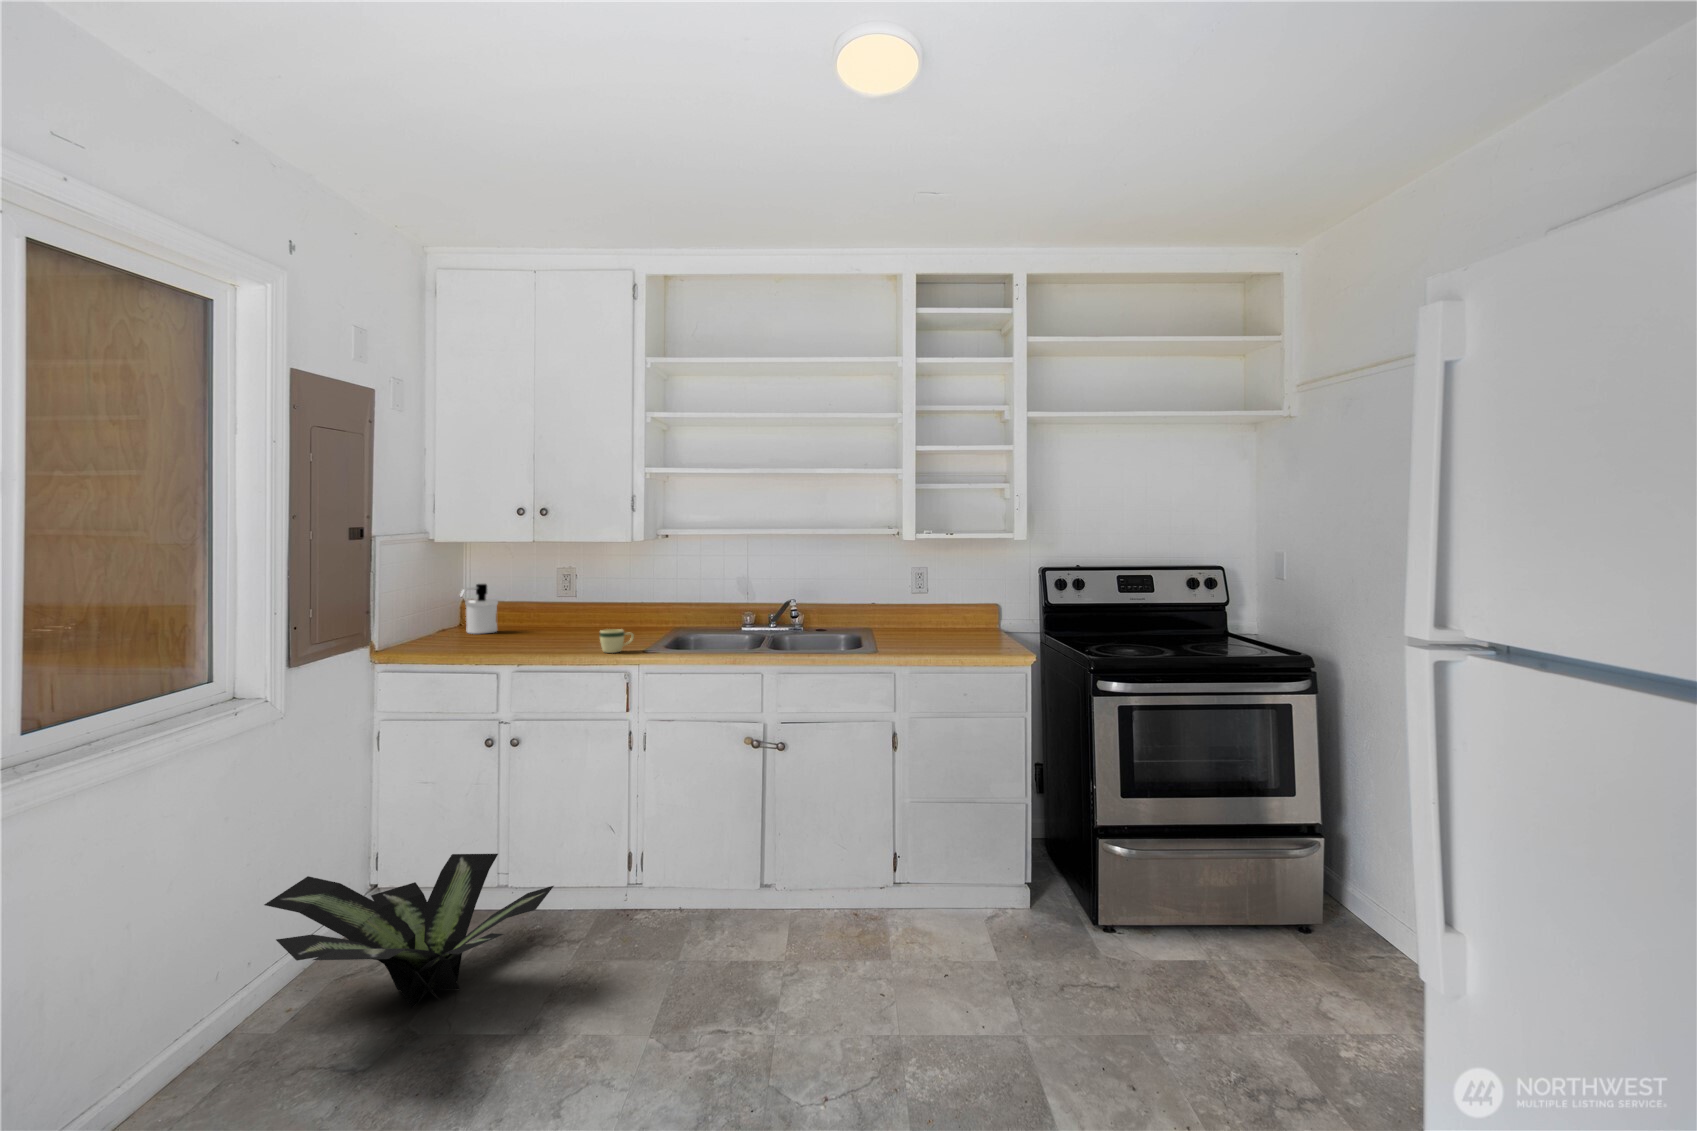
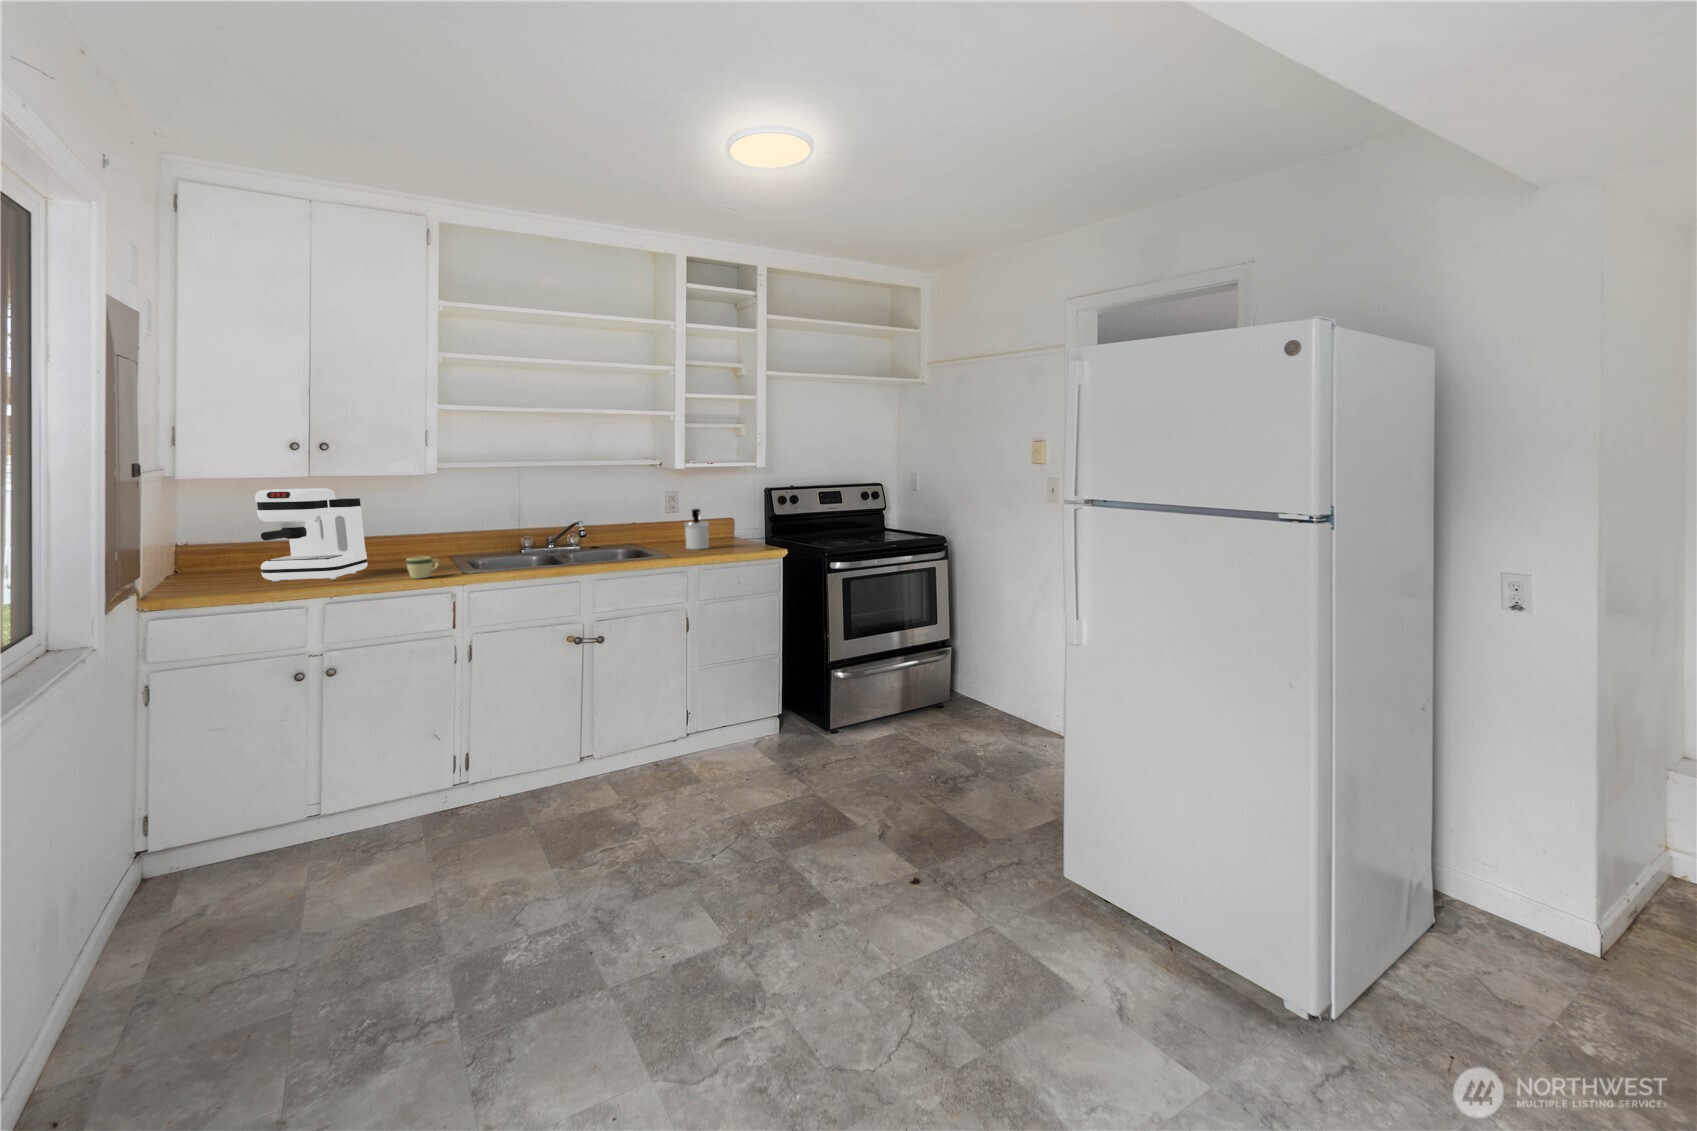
coffee maker: none [488,555,588,646] -> present [255,488,367,582]
soap dispenser: present [460,584,498,634] -> present [684,509,709,550]
potted plant: present [264,854,554,1008] -> none [99,778,423,918]

